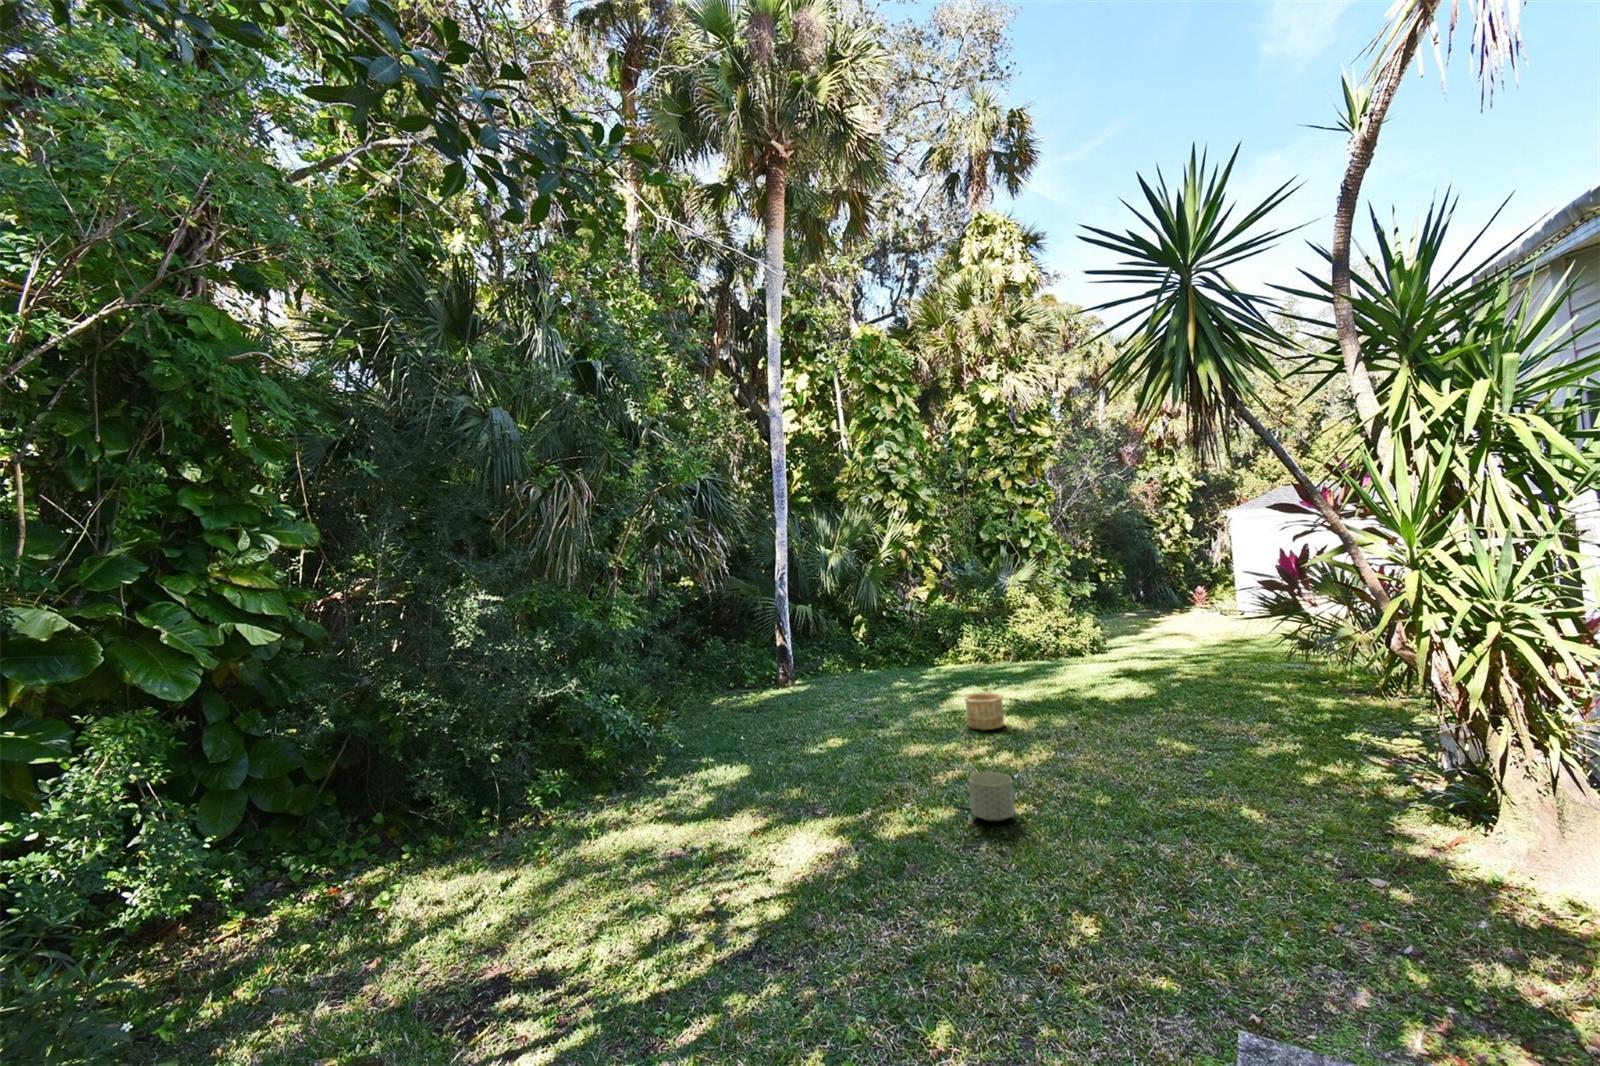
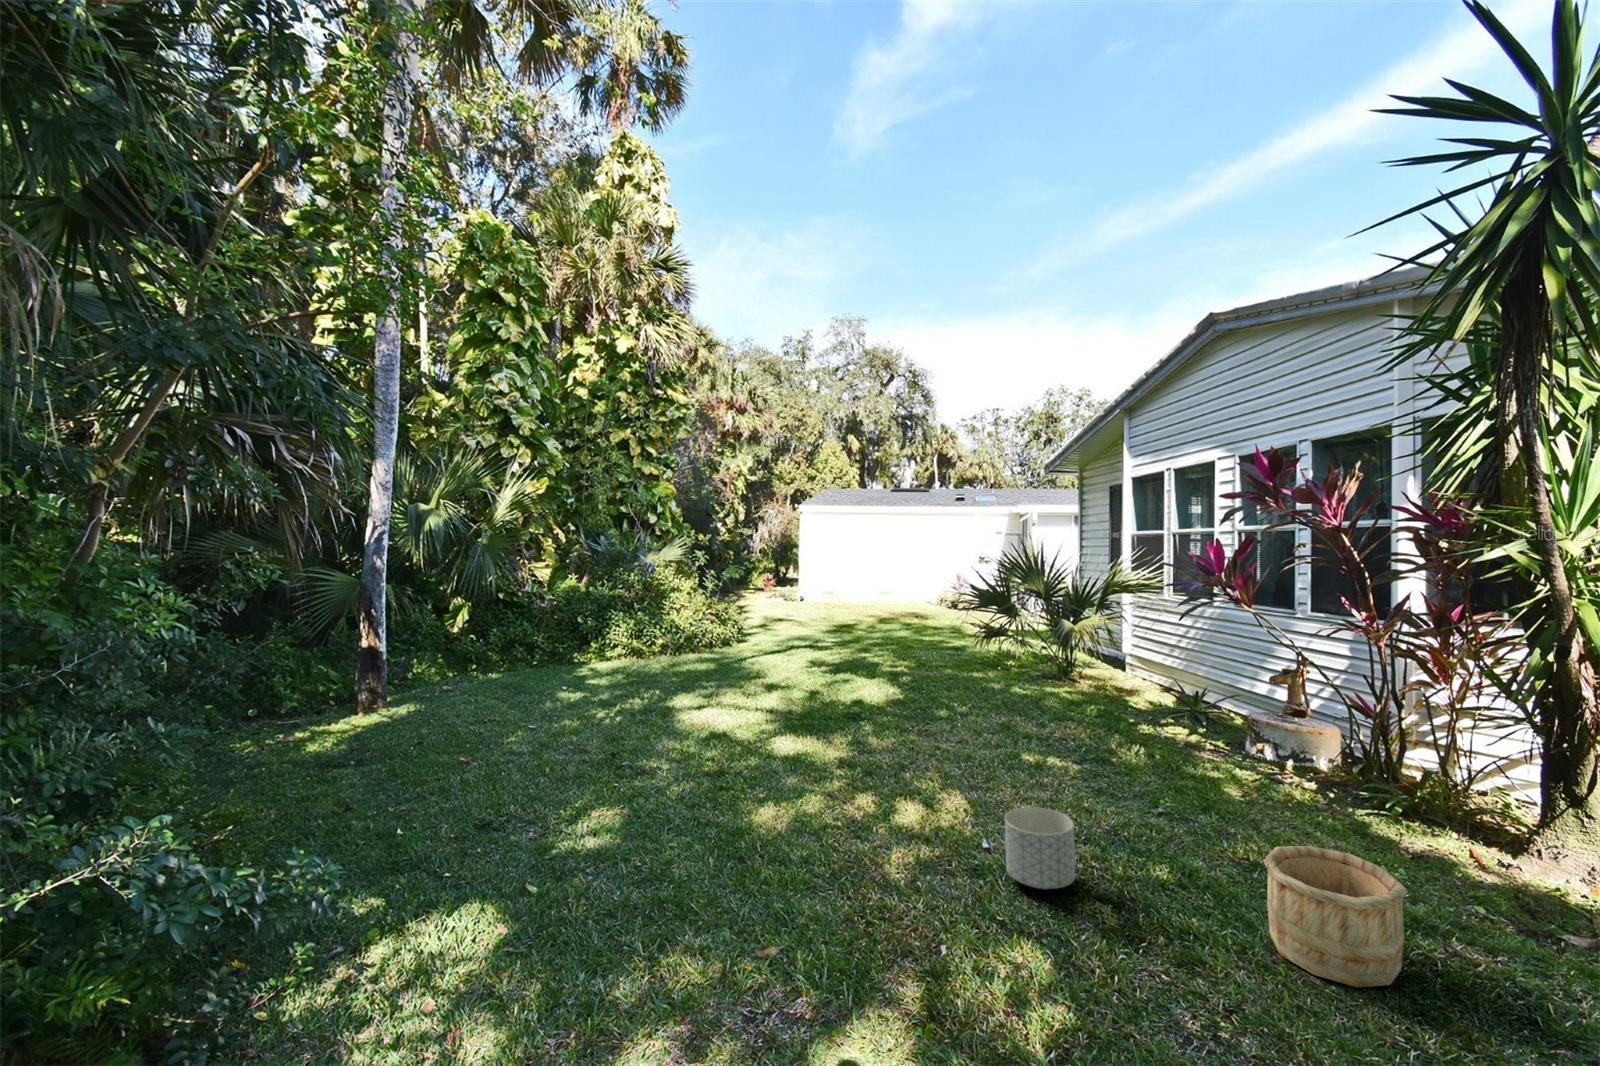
wooden bucket: present [965,693,1004,730] -> present [1263,846,1408,988]

